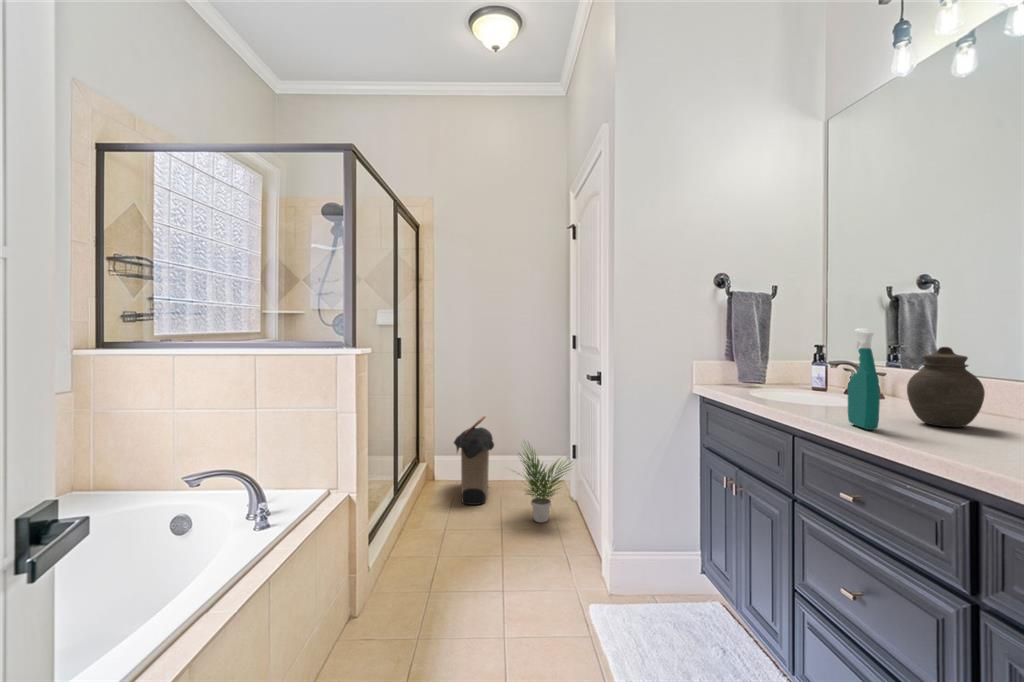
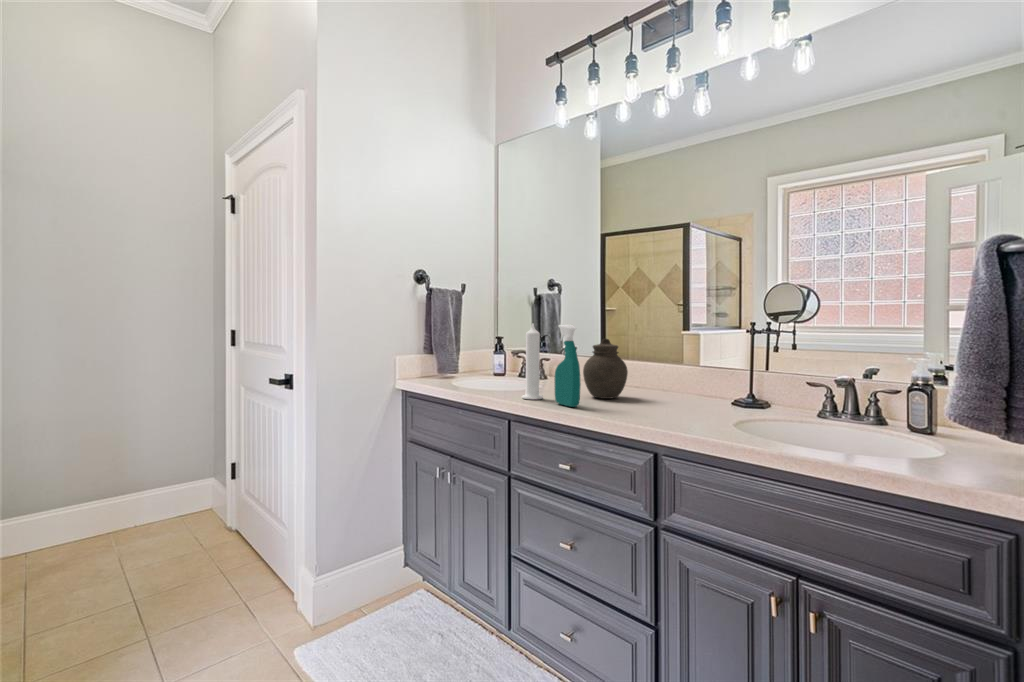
candle: none [812,327,842,417] -> present [522,323,543,400]
laundry hamper: present [454,416,494,505] -> none [27,445,109,580]
potted plant: present [513,446,570,523] -> none [134,468,243,571]

